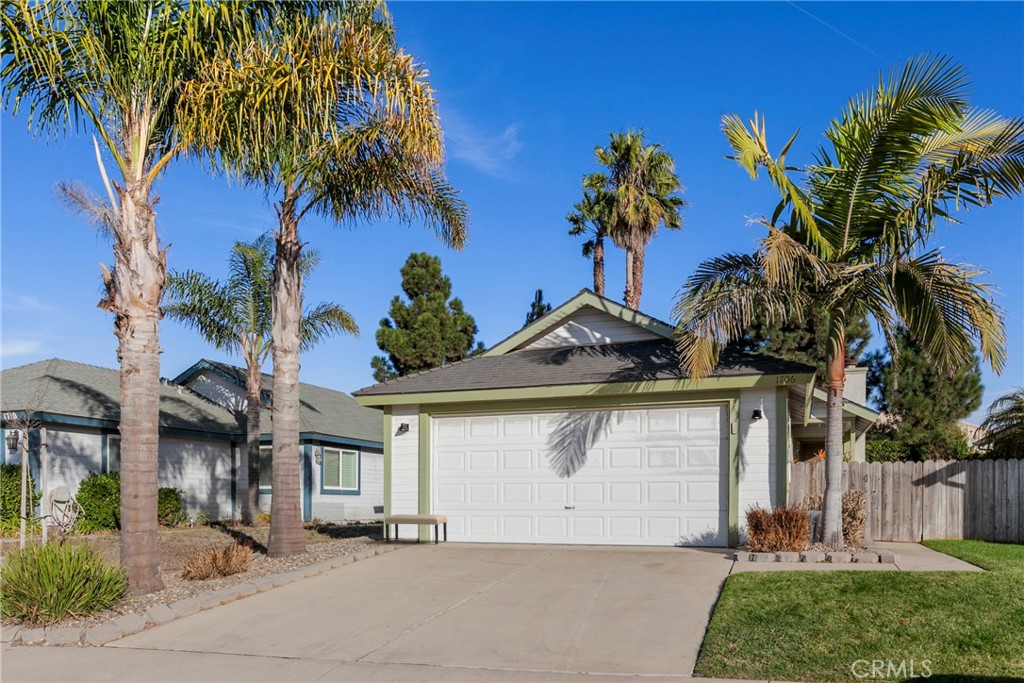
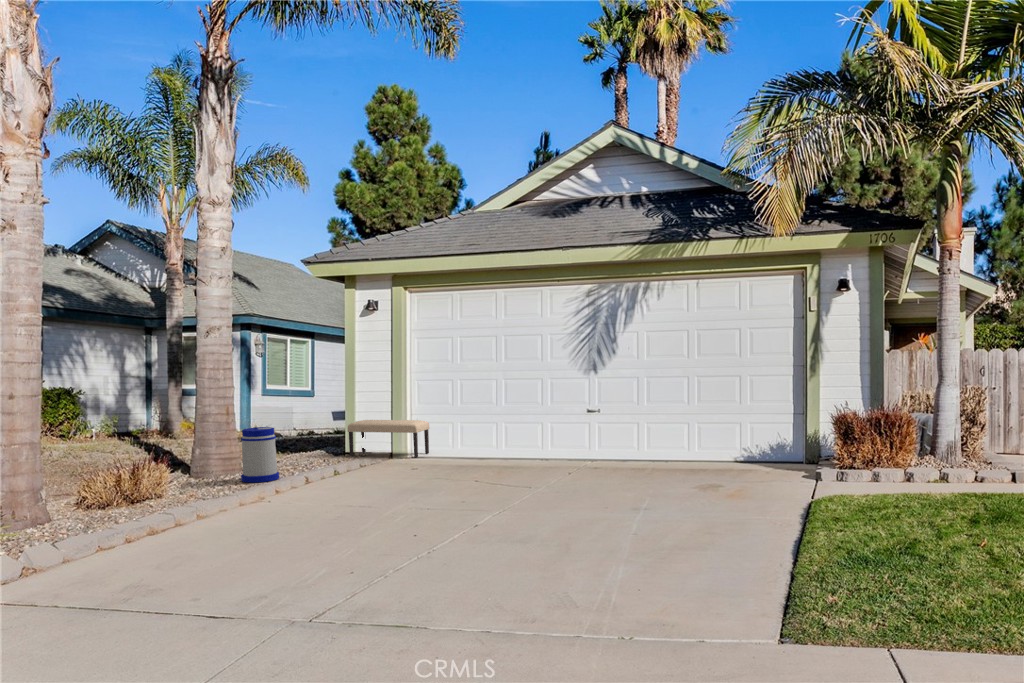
trash can: none [304,520,333,562] -> present [241,427,279,483]

